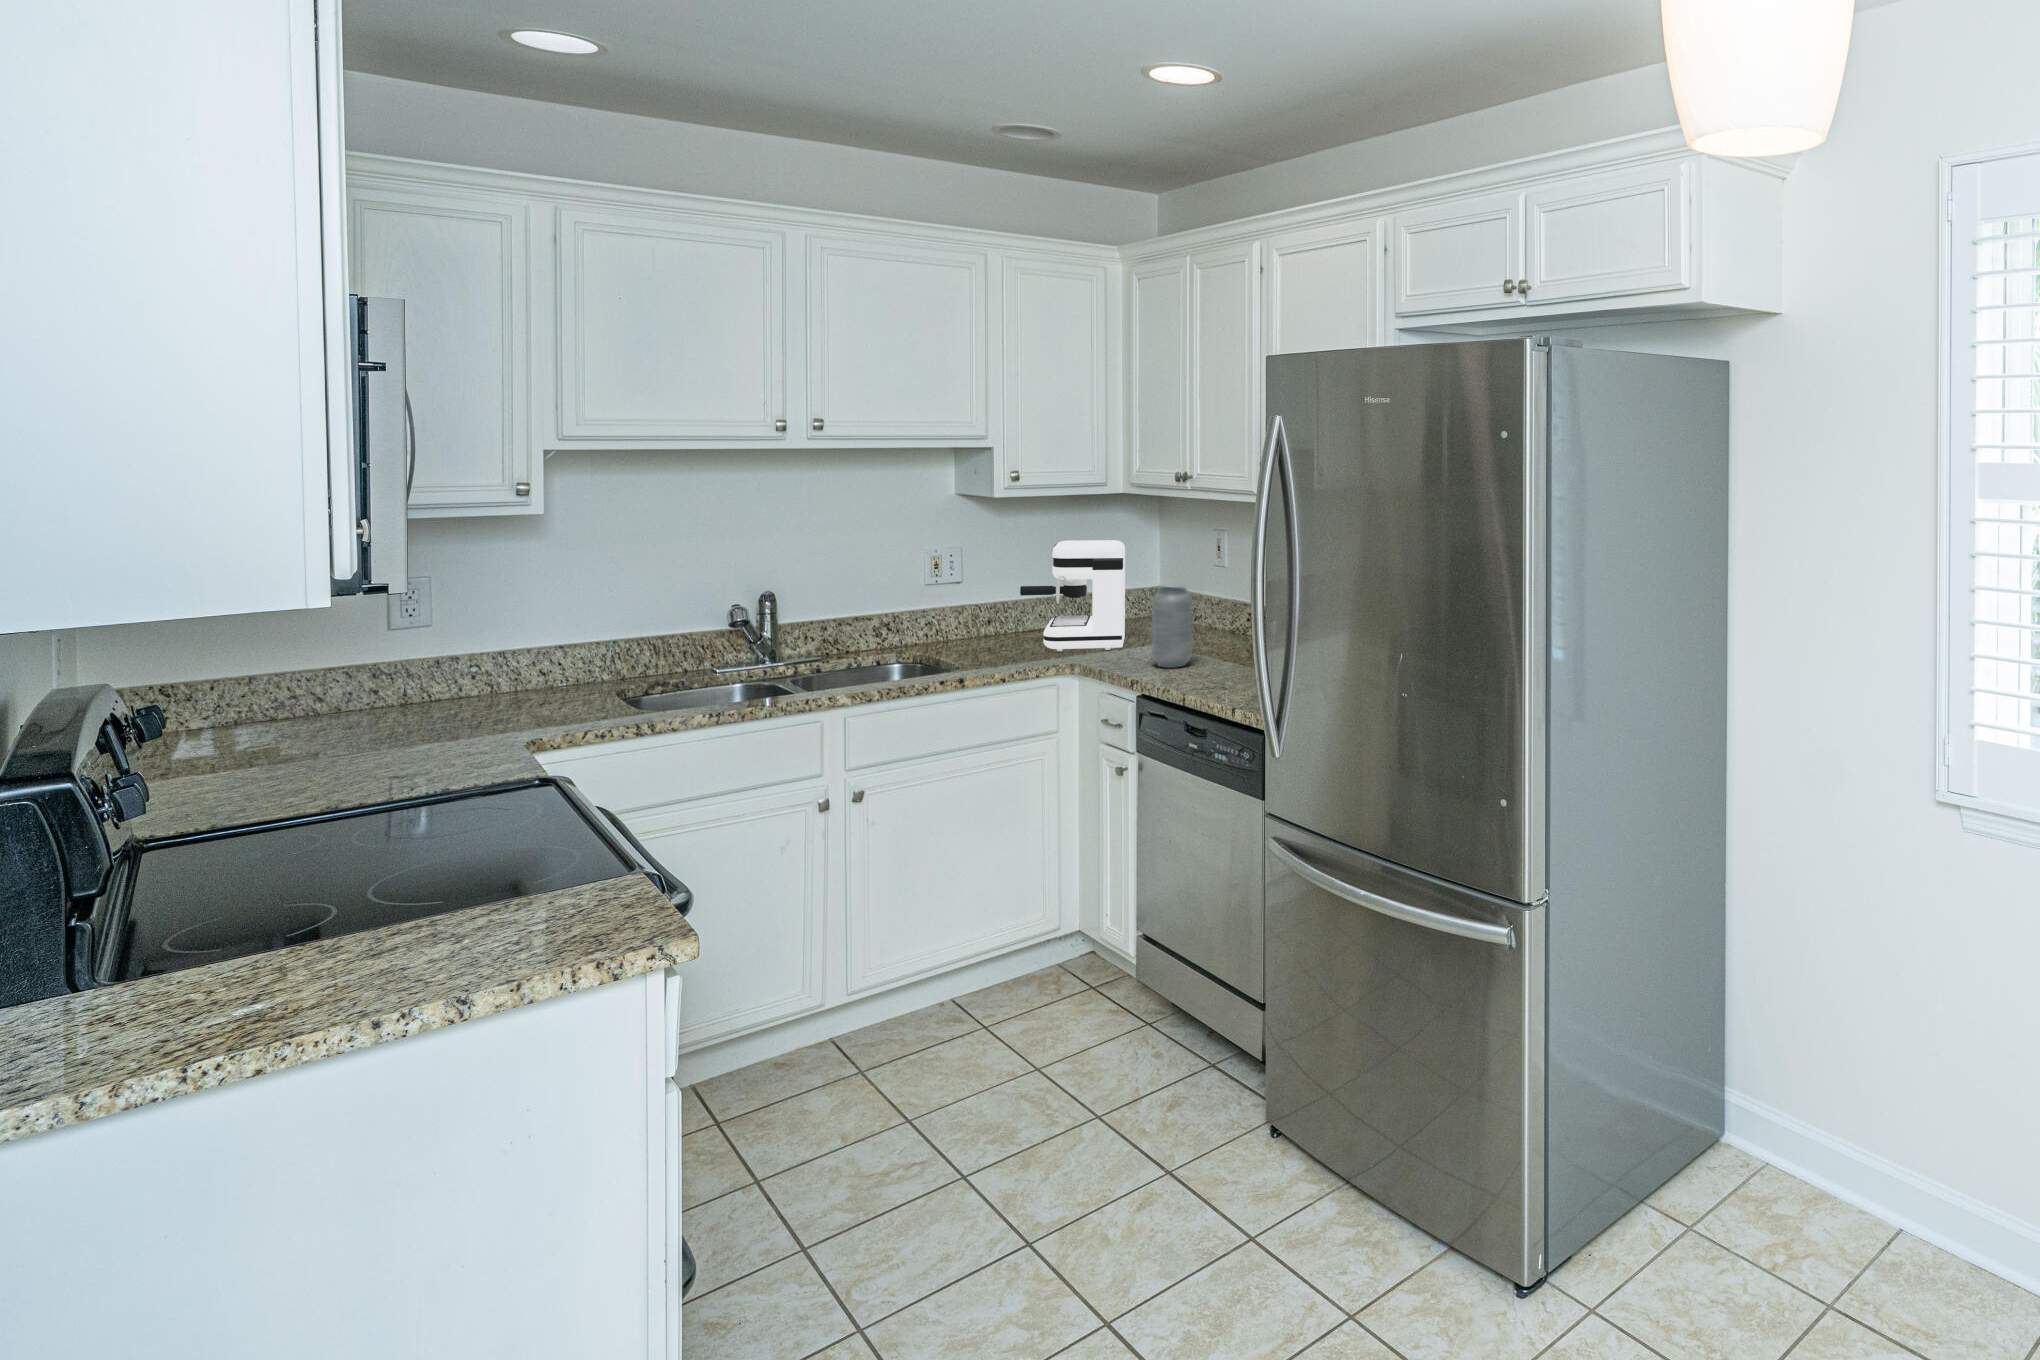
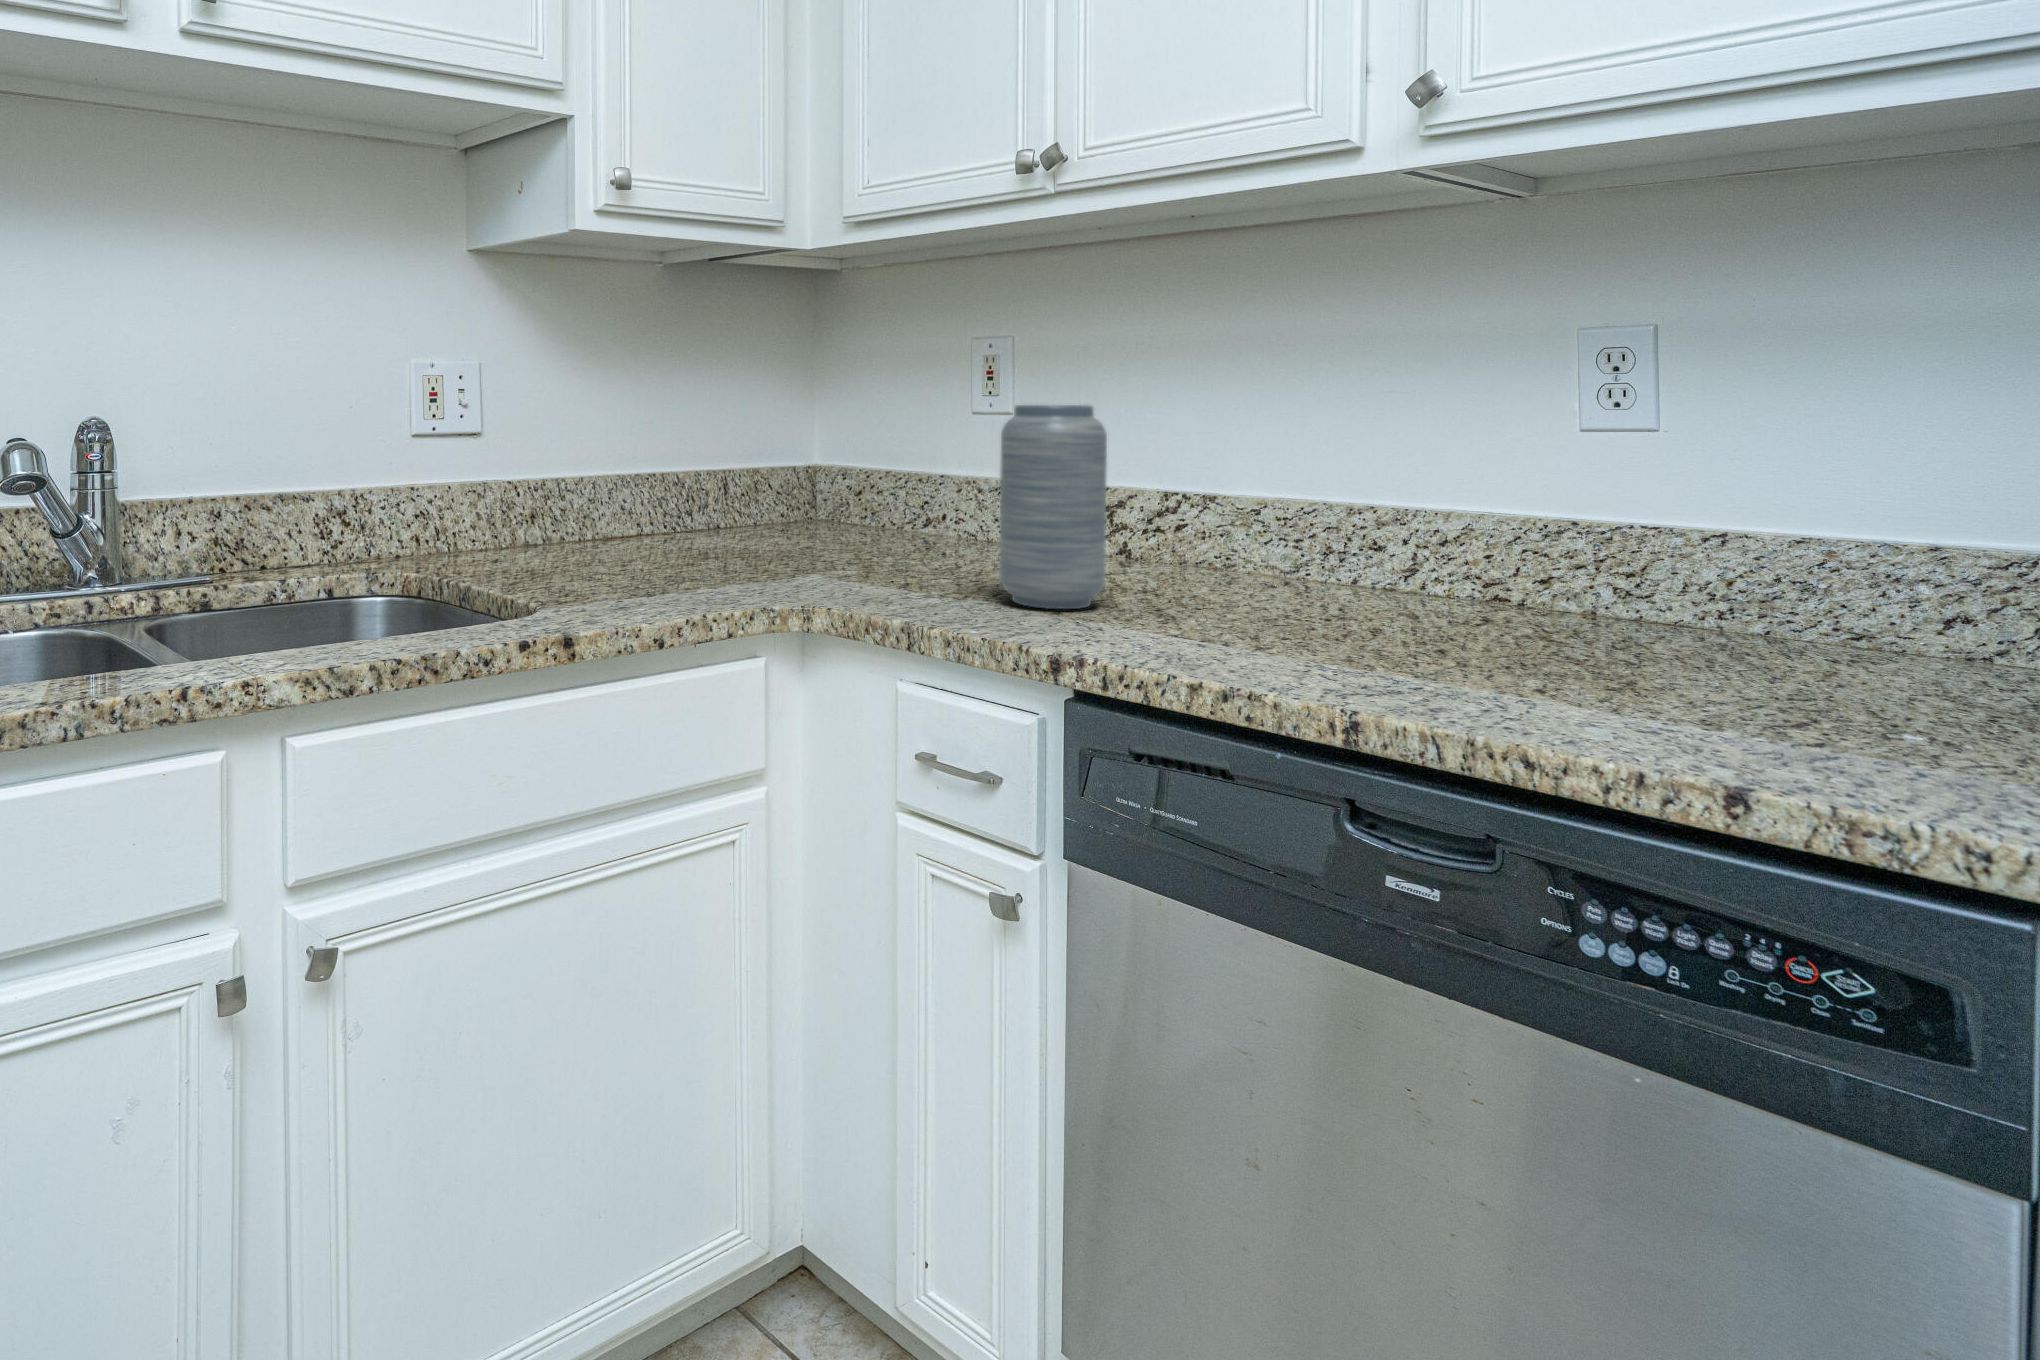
coffee maker: present [1020,540,1125,651] -> none [618,332,865,572]

